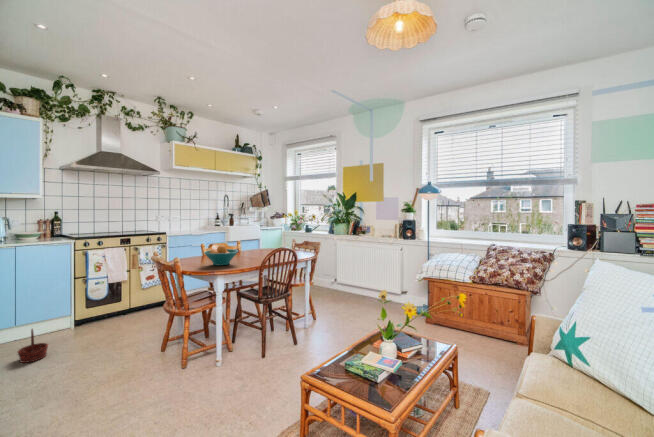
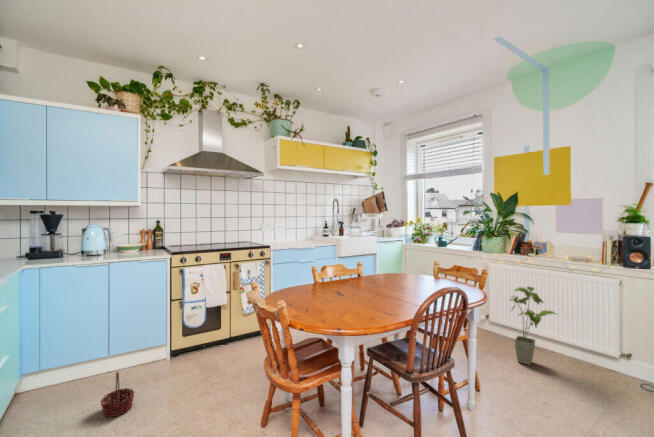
fruit bowl: present [204,245,238,265] -> none [324,279,377,313]
house plant: none [342,254,369,305] -> present [511,287,555,365]

